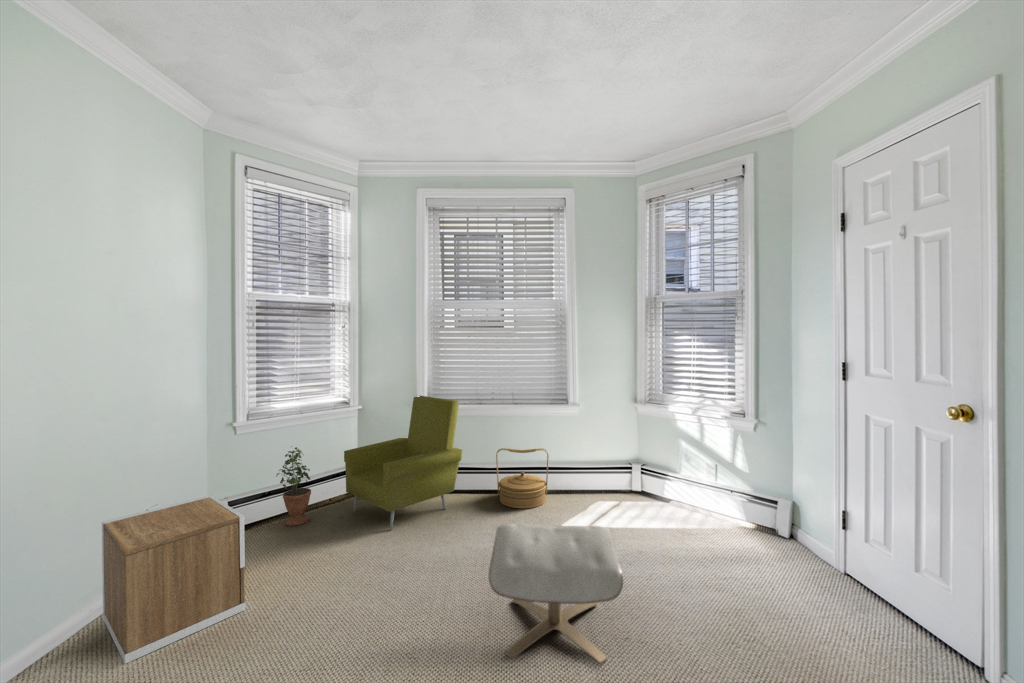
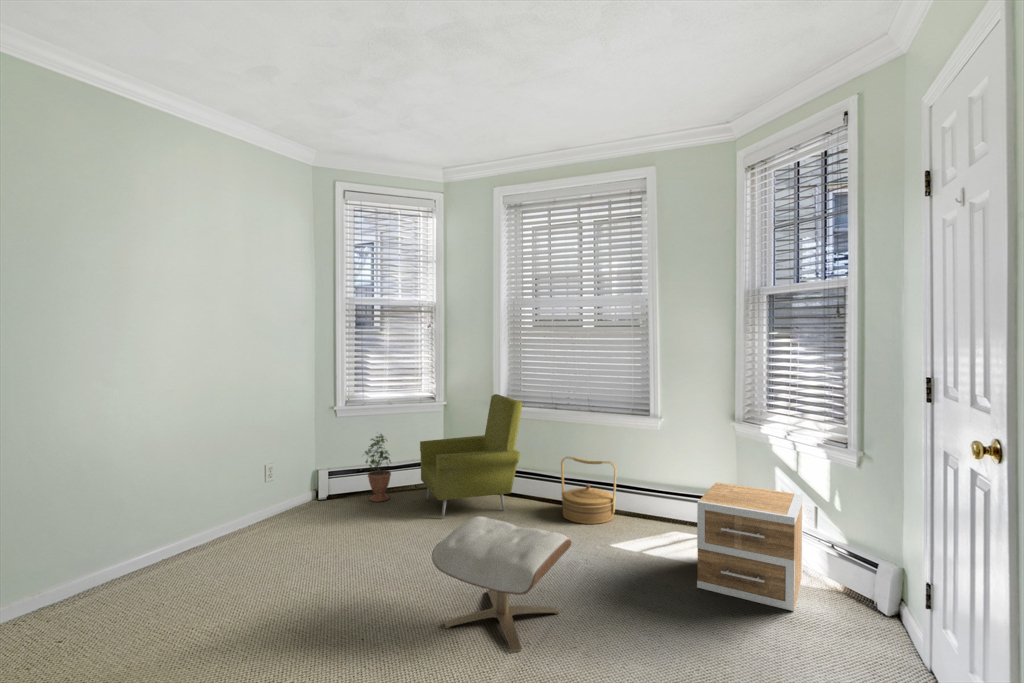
nightstand: present [102,495,245,664] -> present [697,483,803,611]

